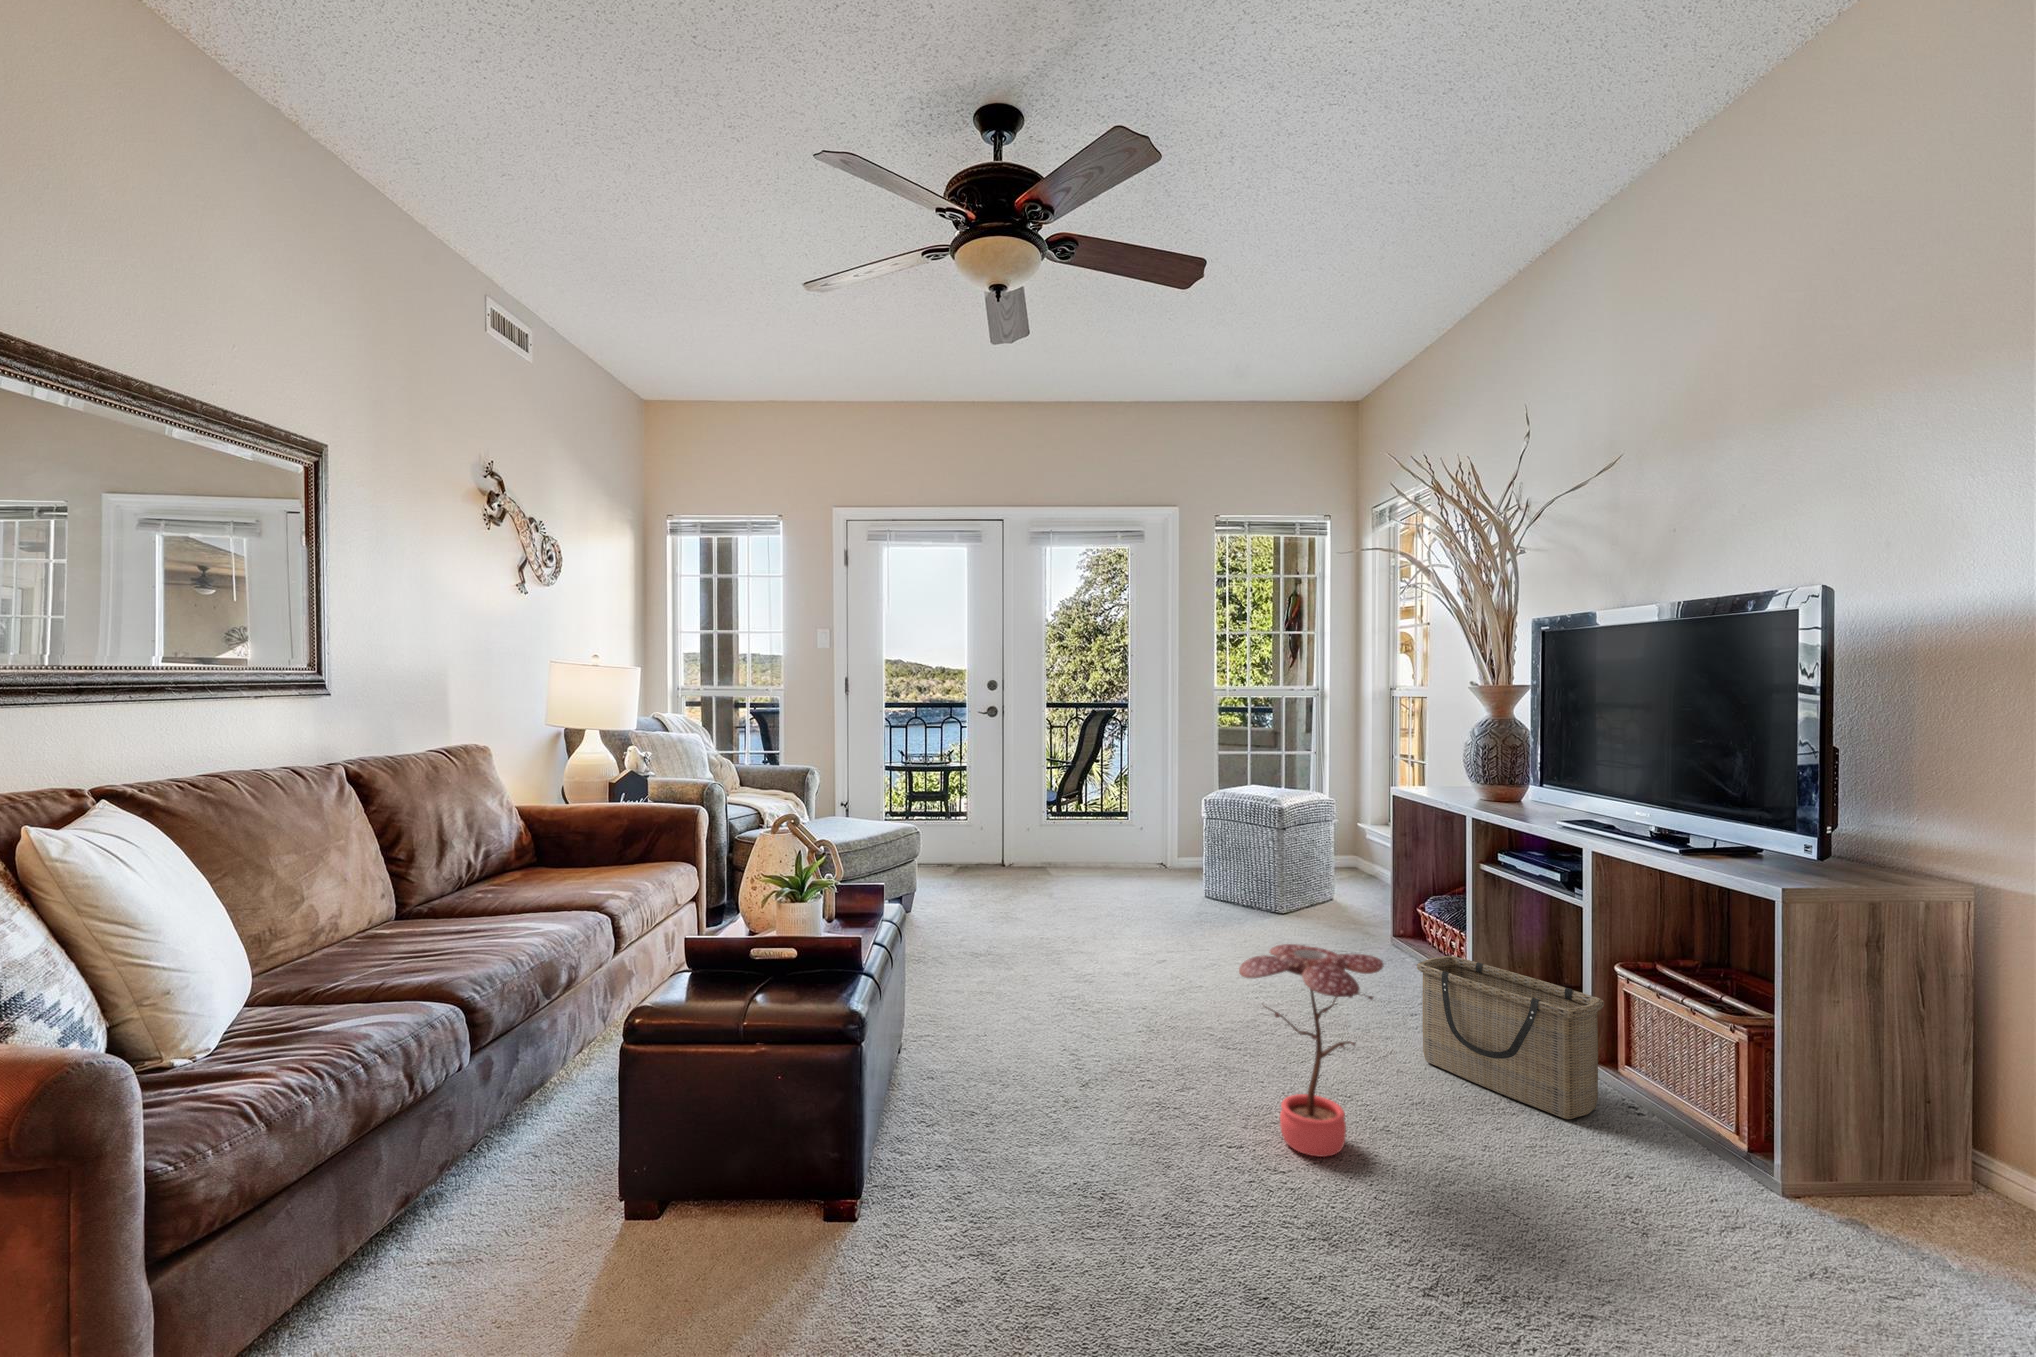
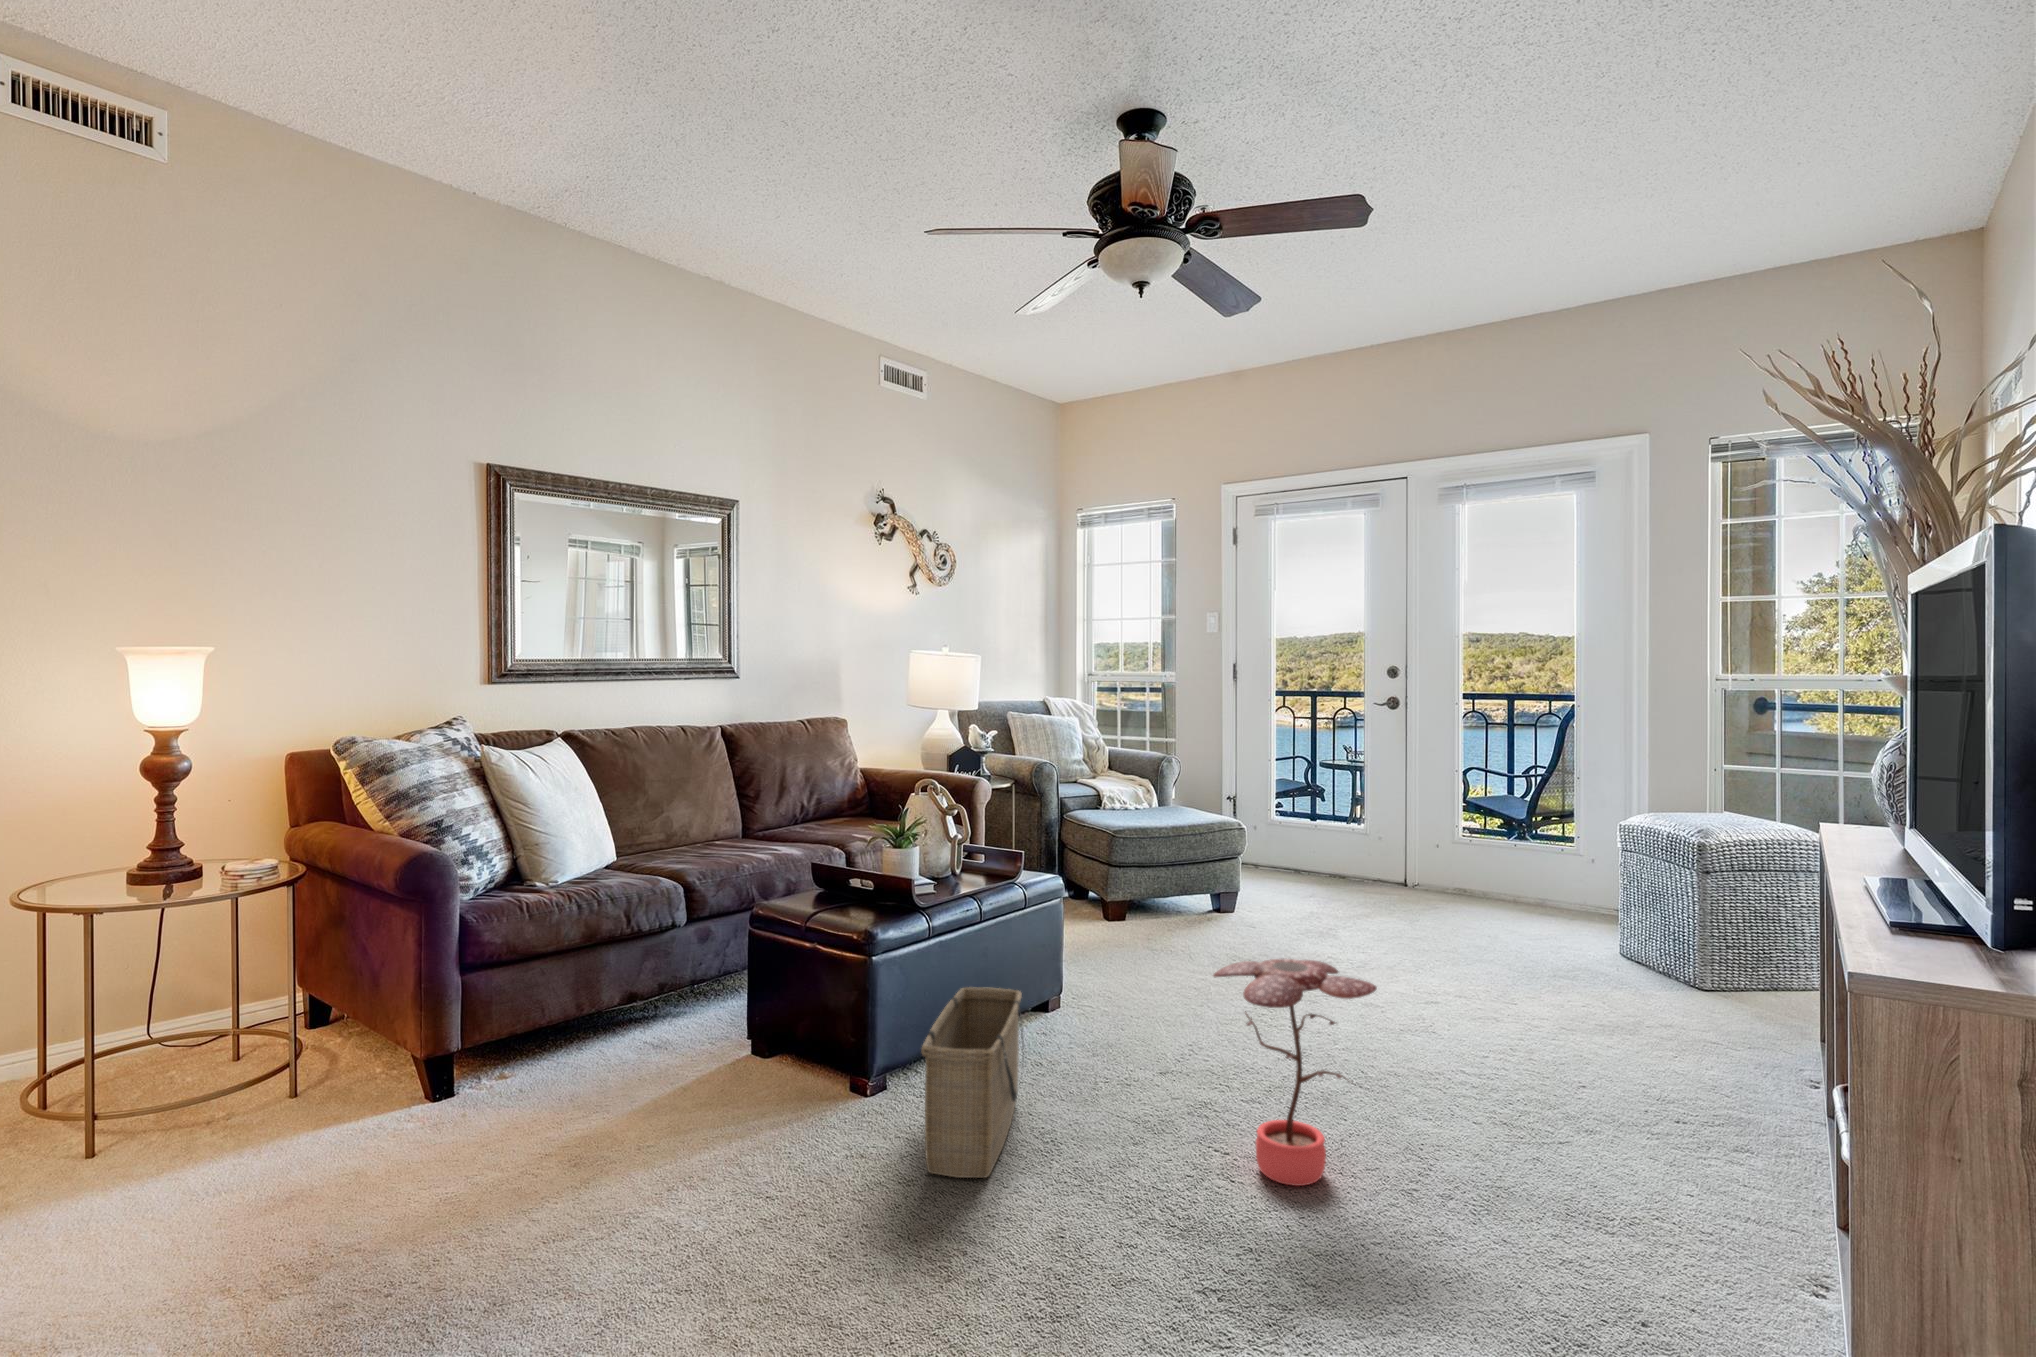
basket: present [1417,956,1604,1119] -> present [921,987,1024,1178]

